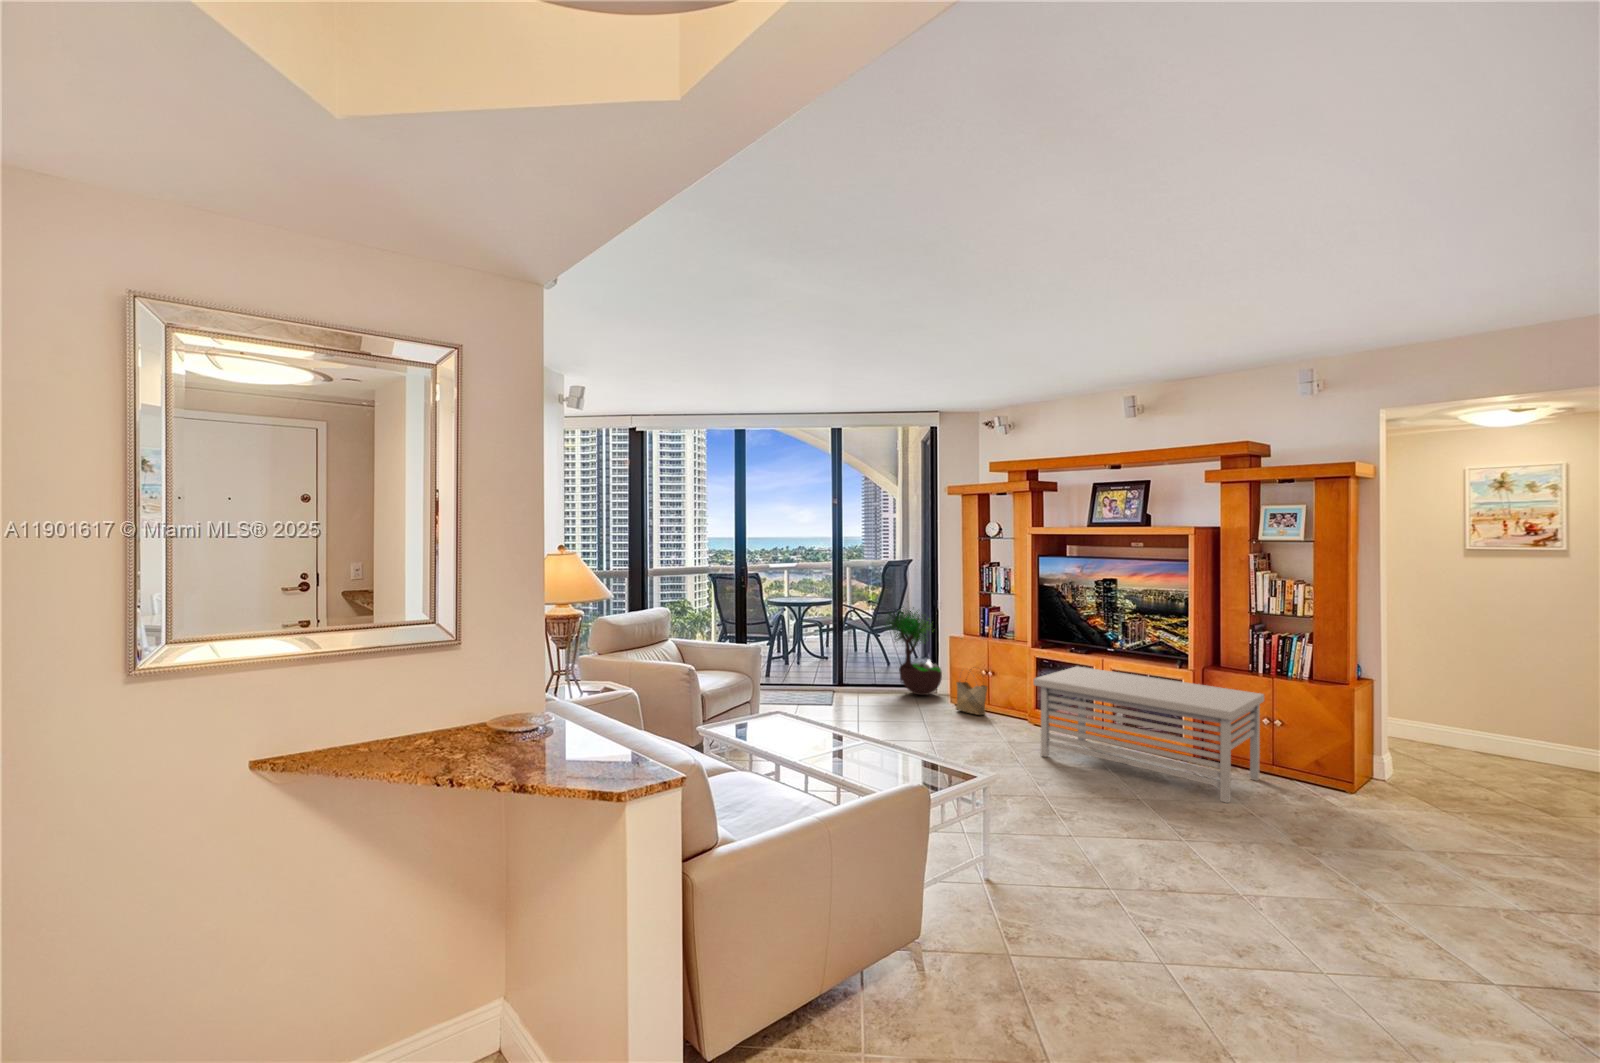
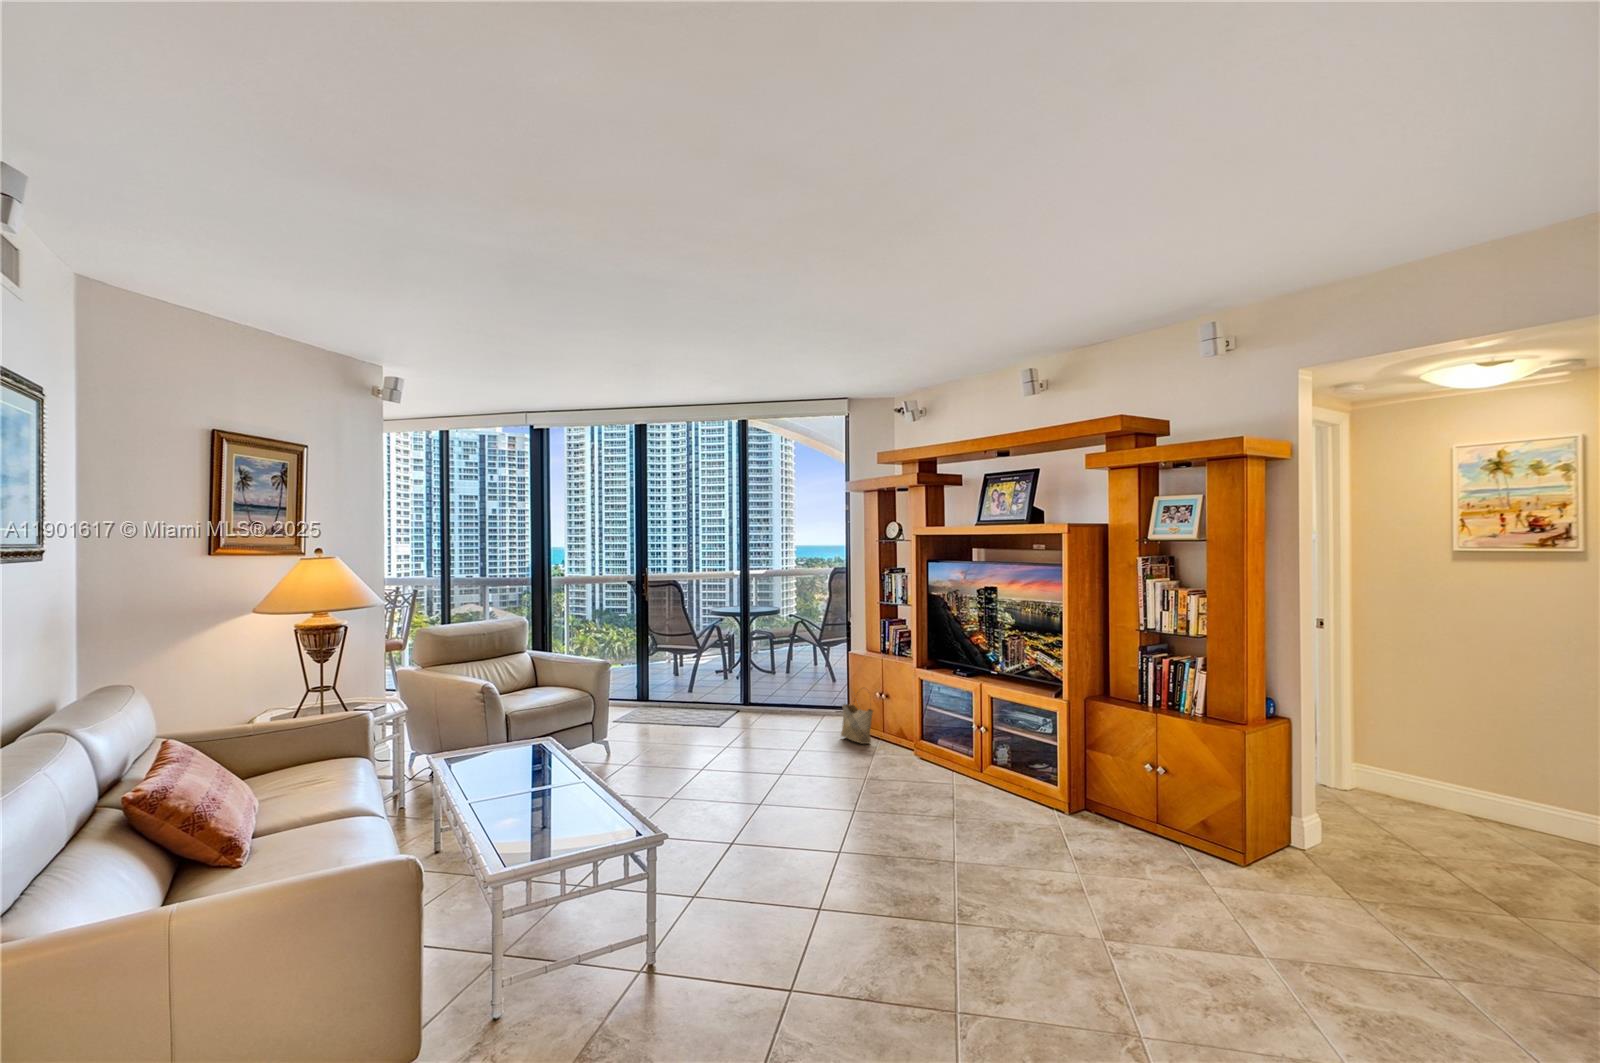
potted tree: present [885,607,942,695] -> none [783,611,845,717]
storage bench: present [1033,666,1264,803] -> none [878,691,1146,880]

